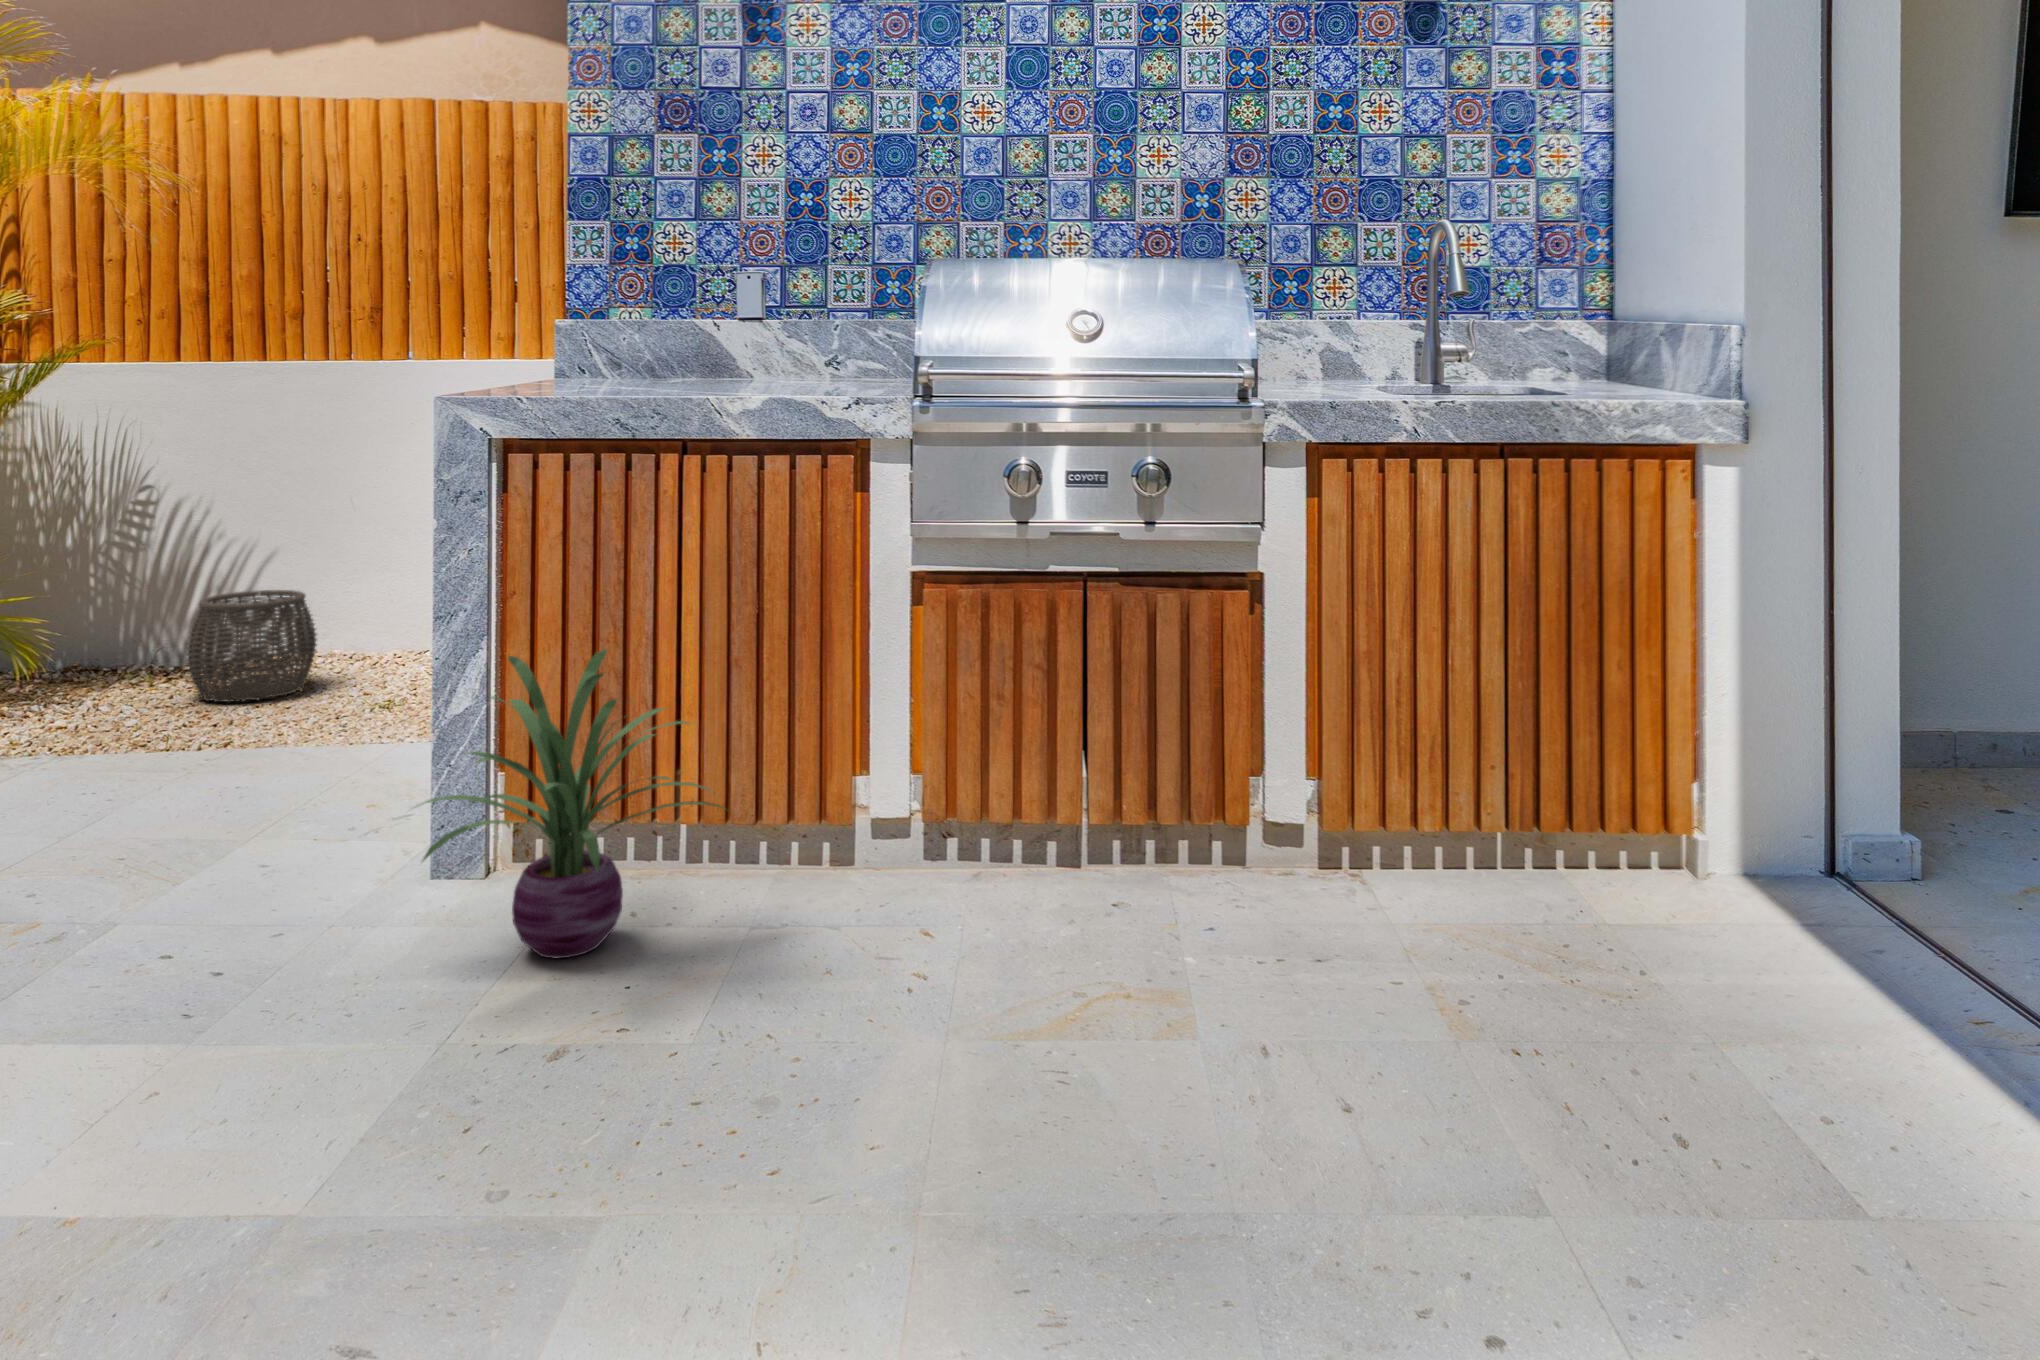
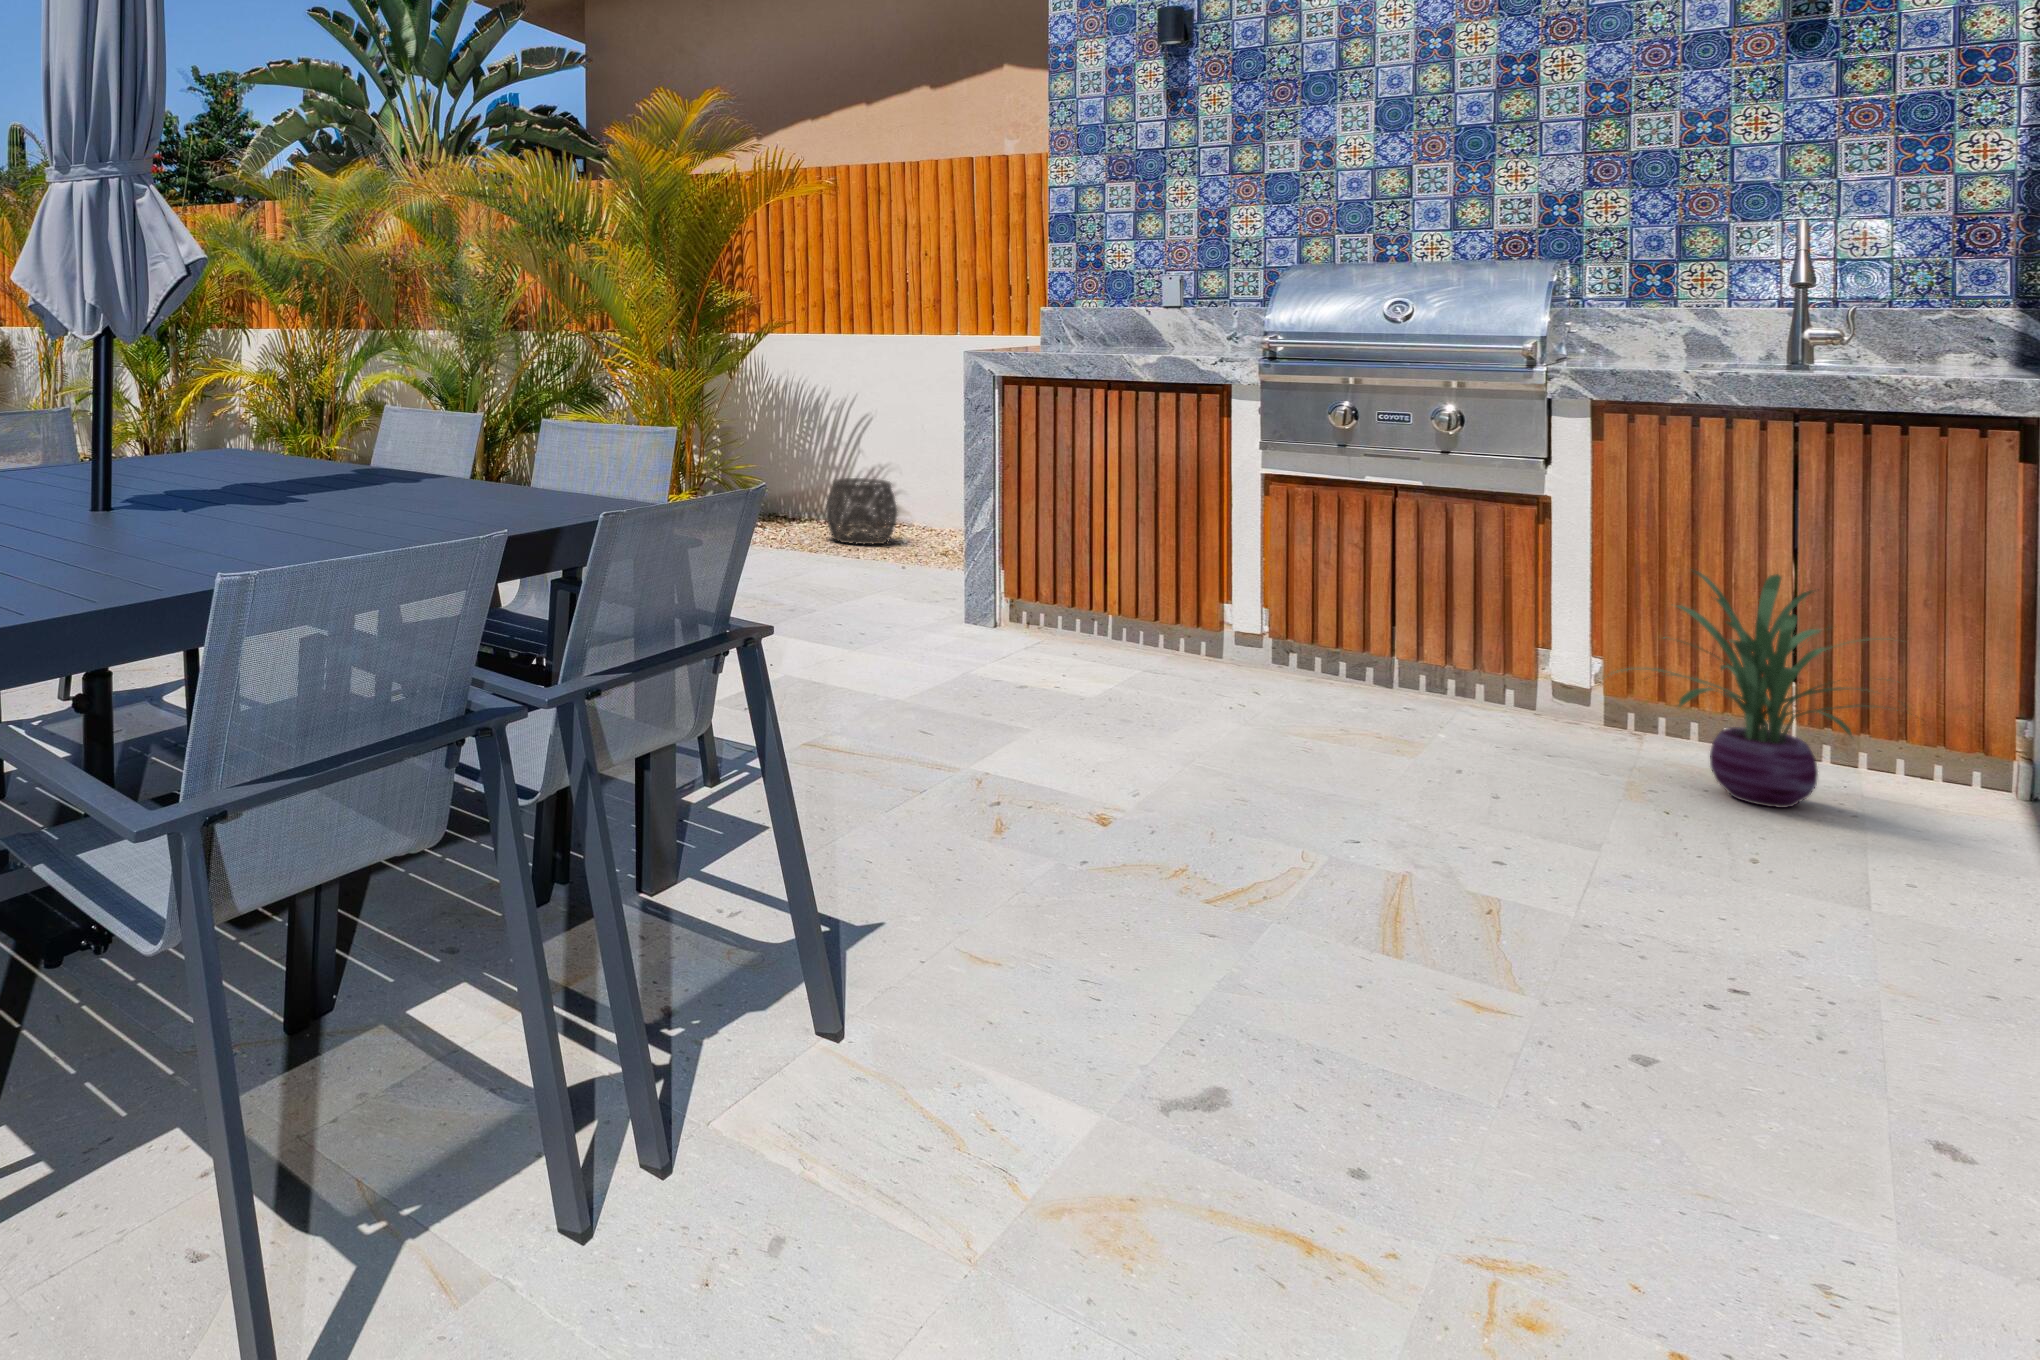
decorative plant: present [418,650,721,958] -> present [1613,571,1898,808]

